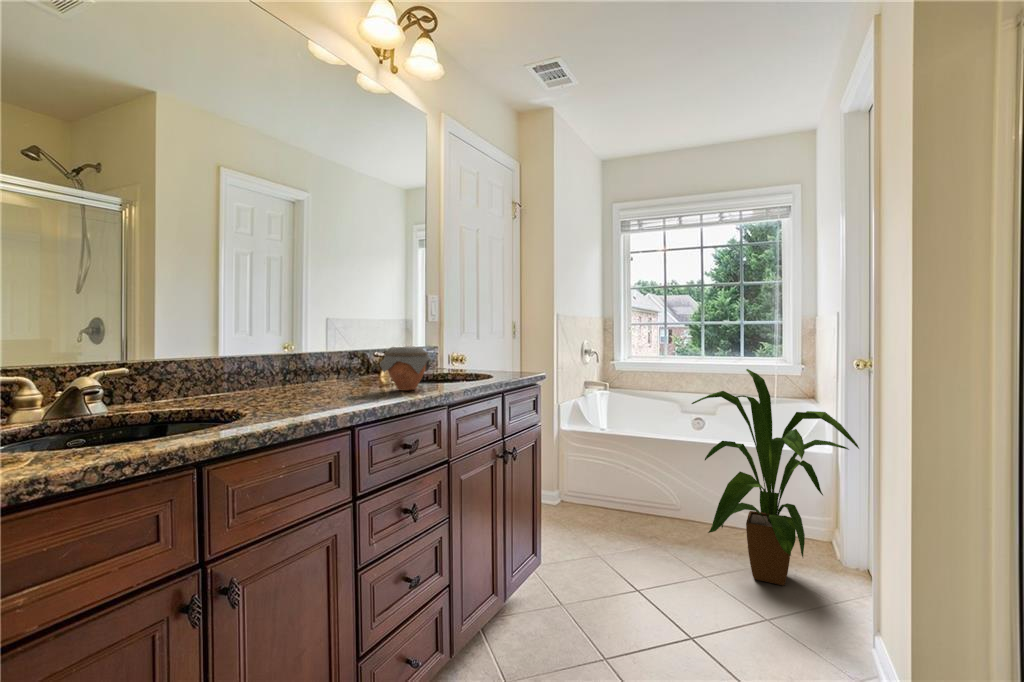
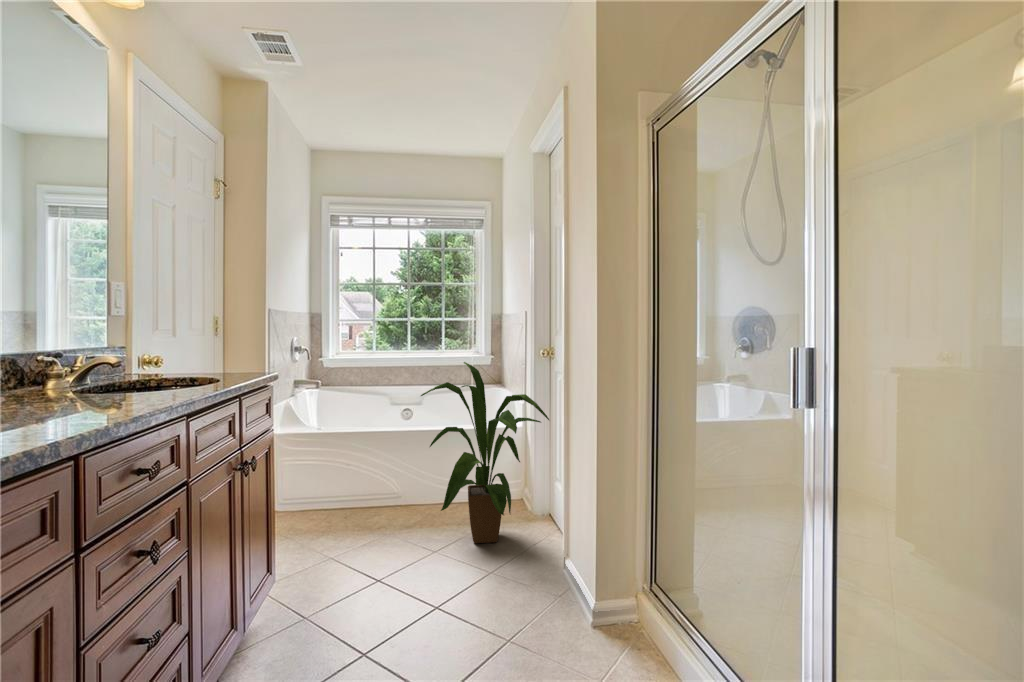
jar: present [380,346,431,390] -> none [74,346,156,403]

